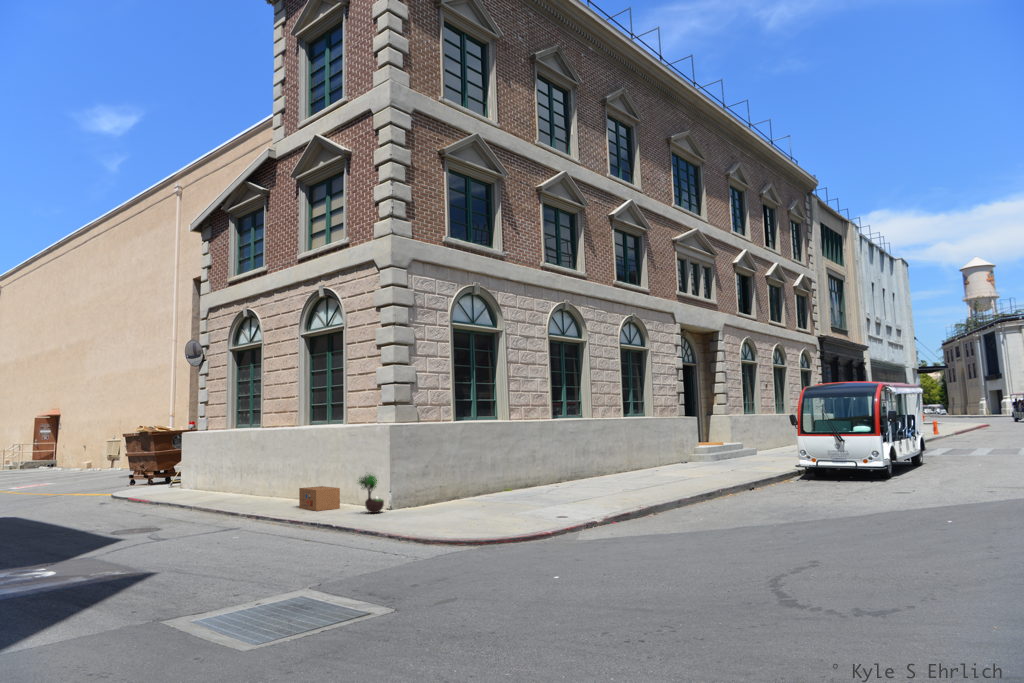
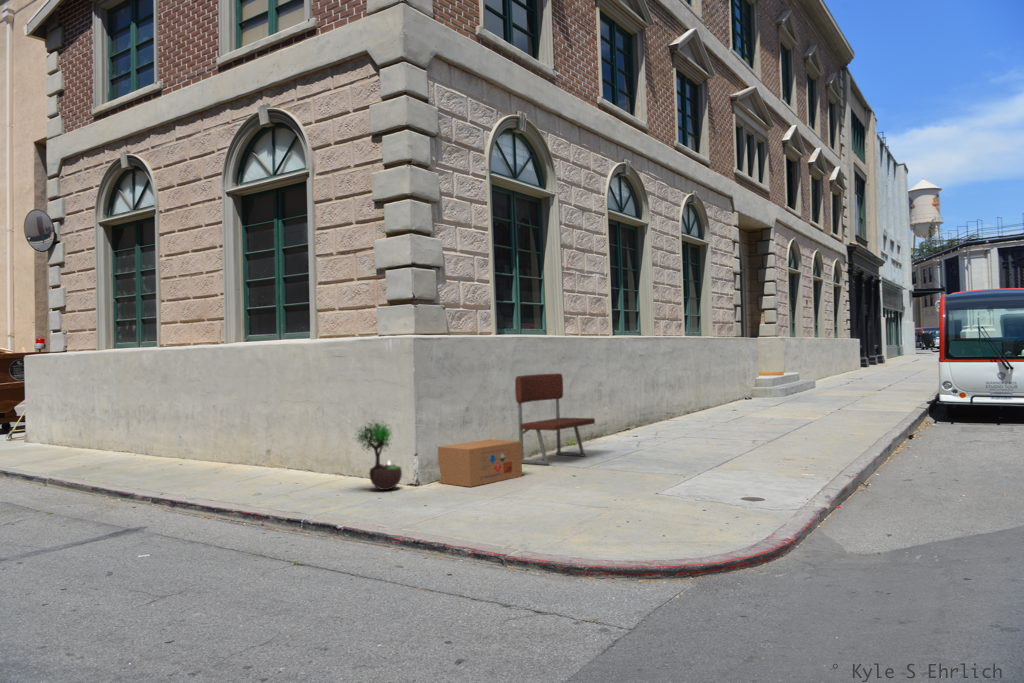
bench: none [463,445,516,502] -> present [515,373,595,465]
cardboard box: present [299,486,340,511] -> present [438,439,522,487]

